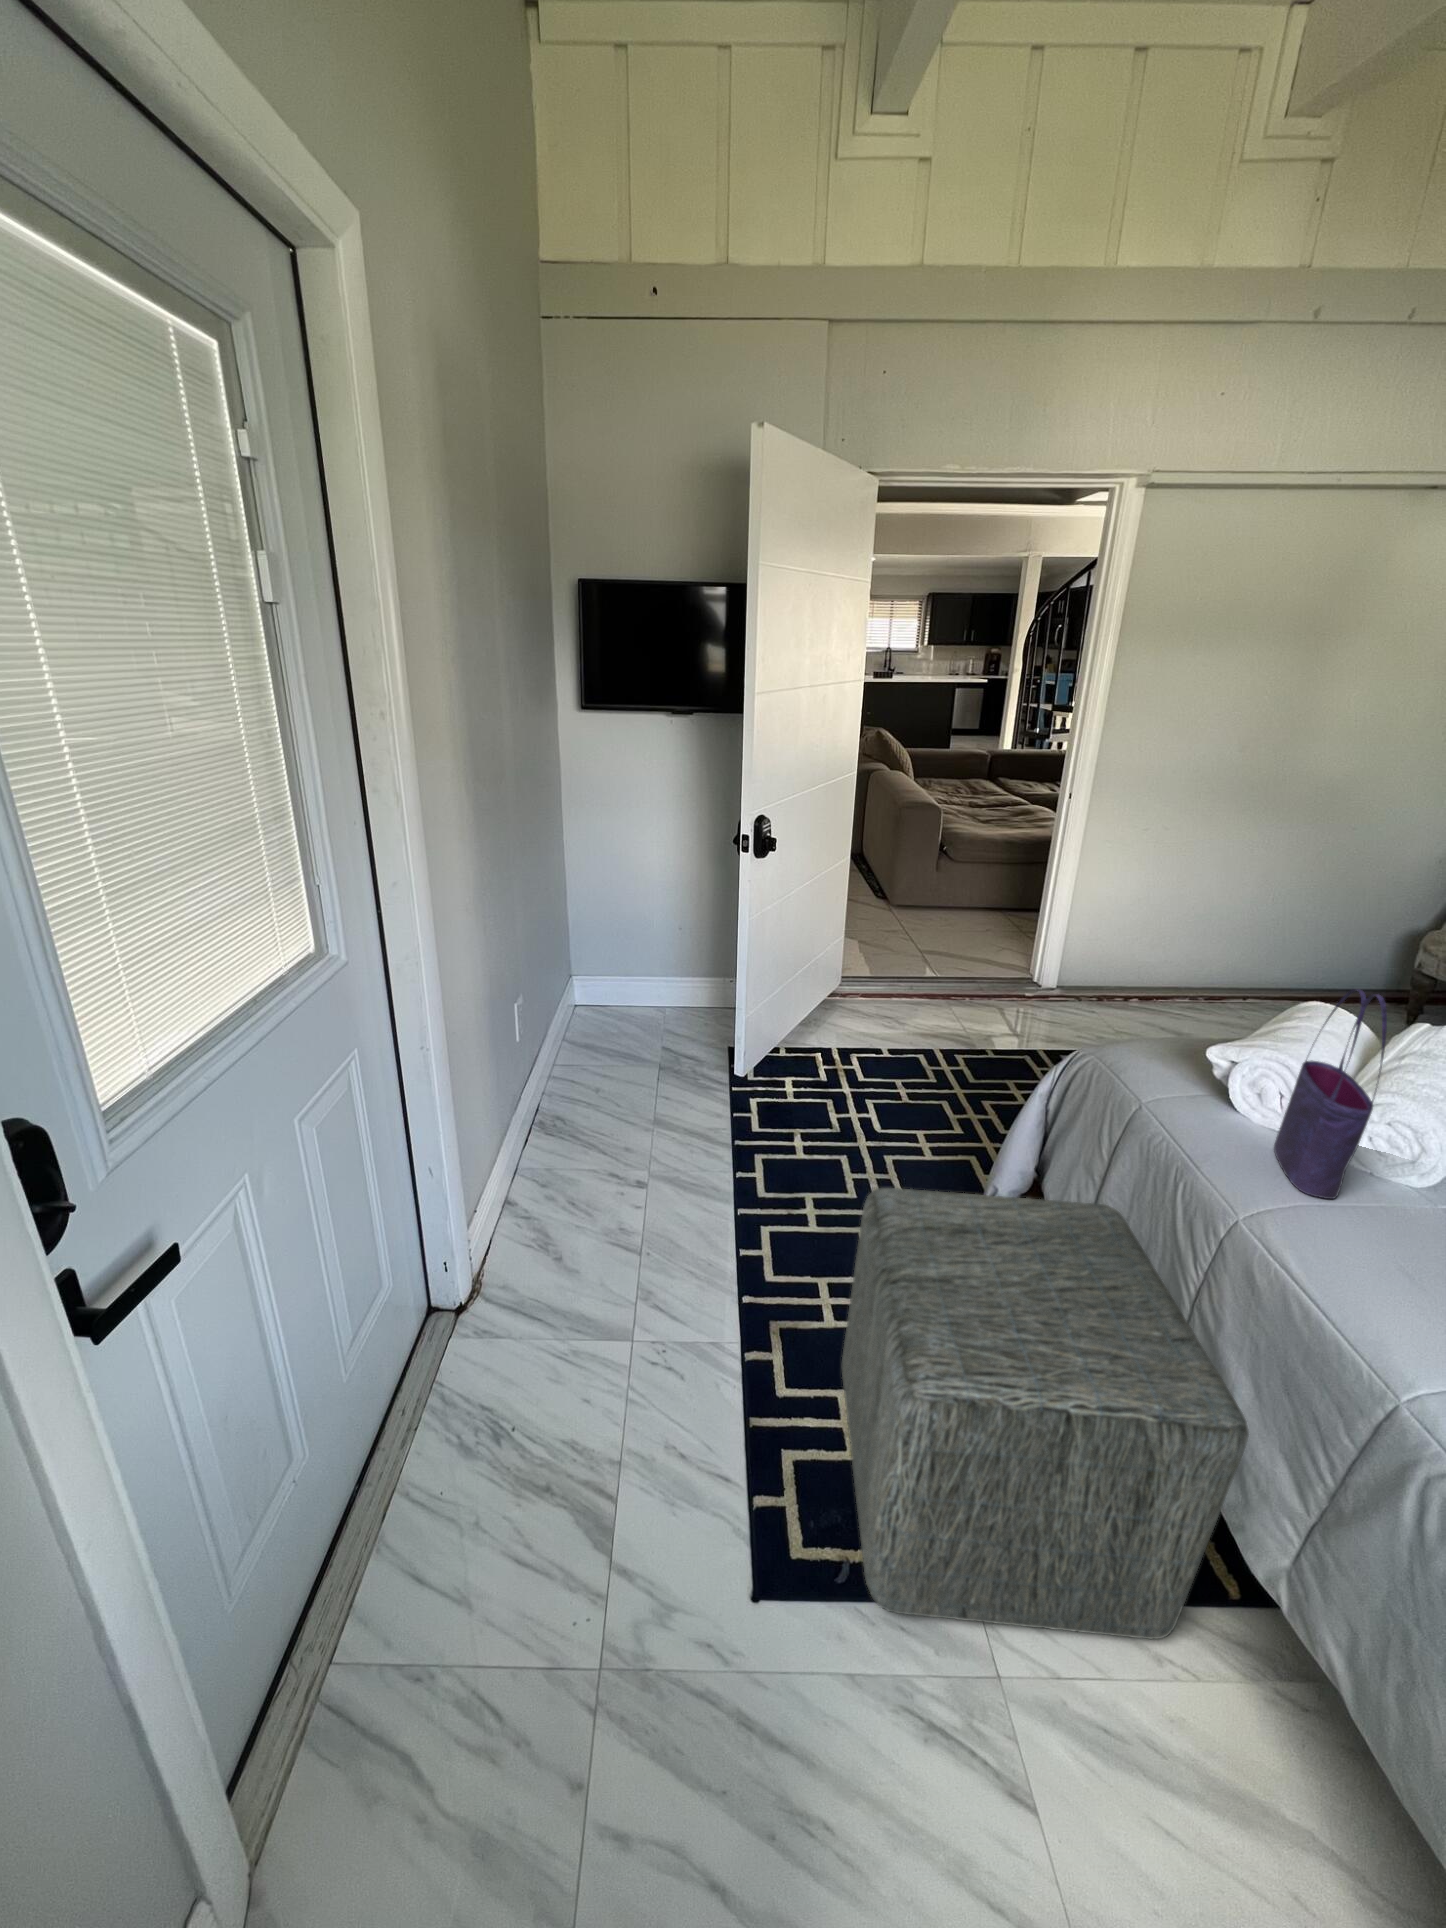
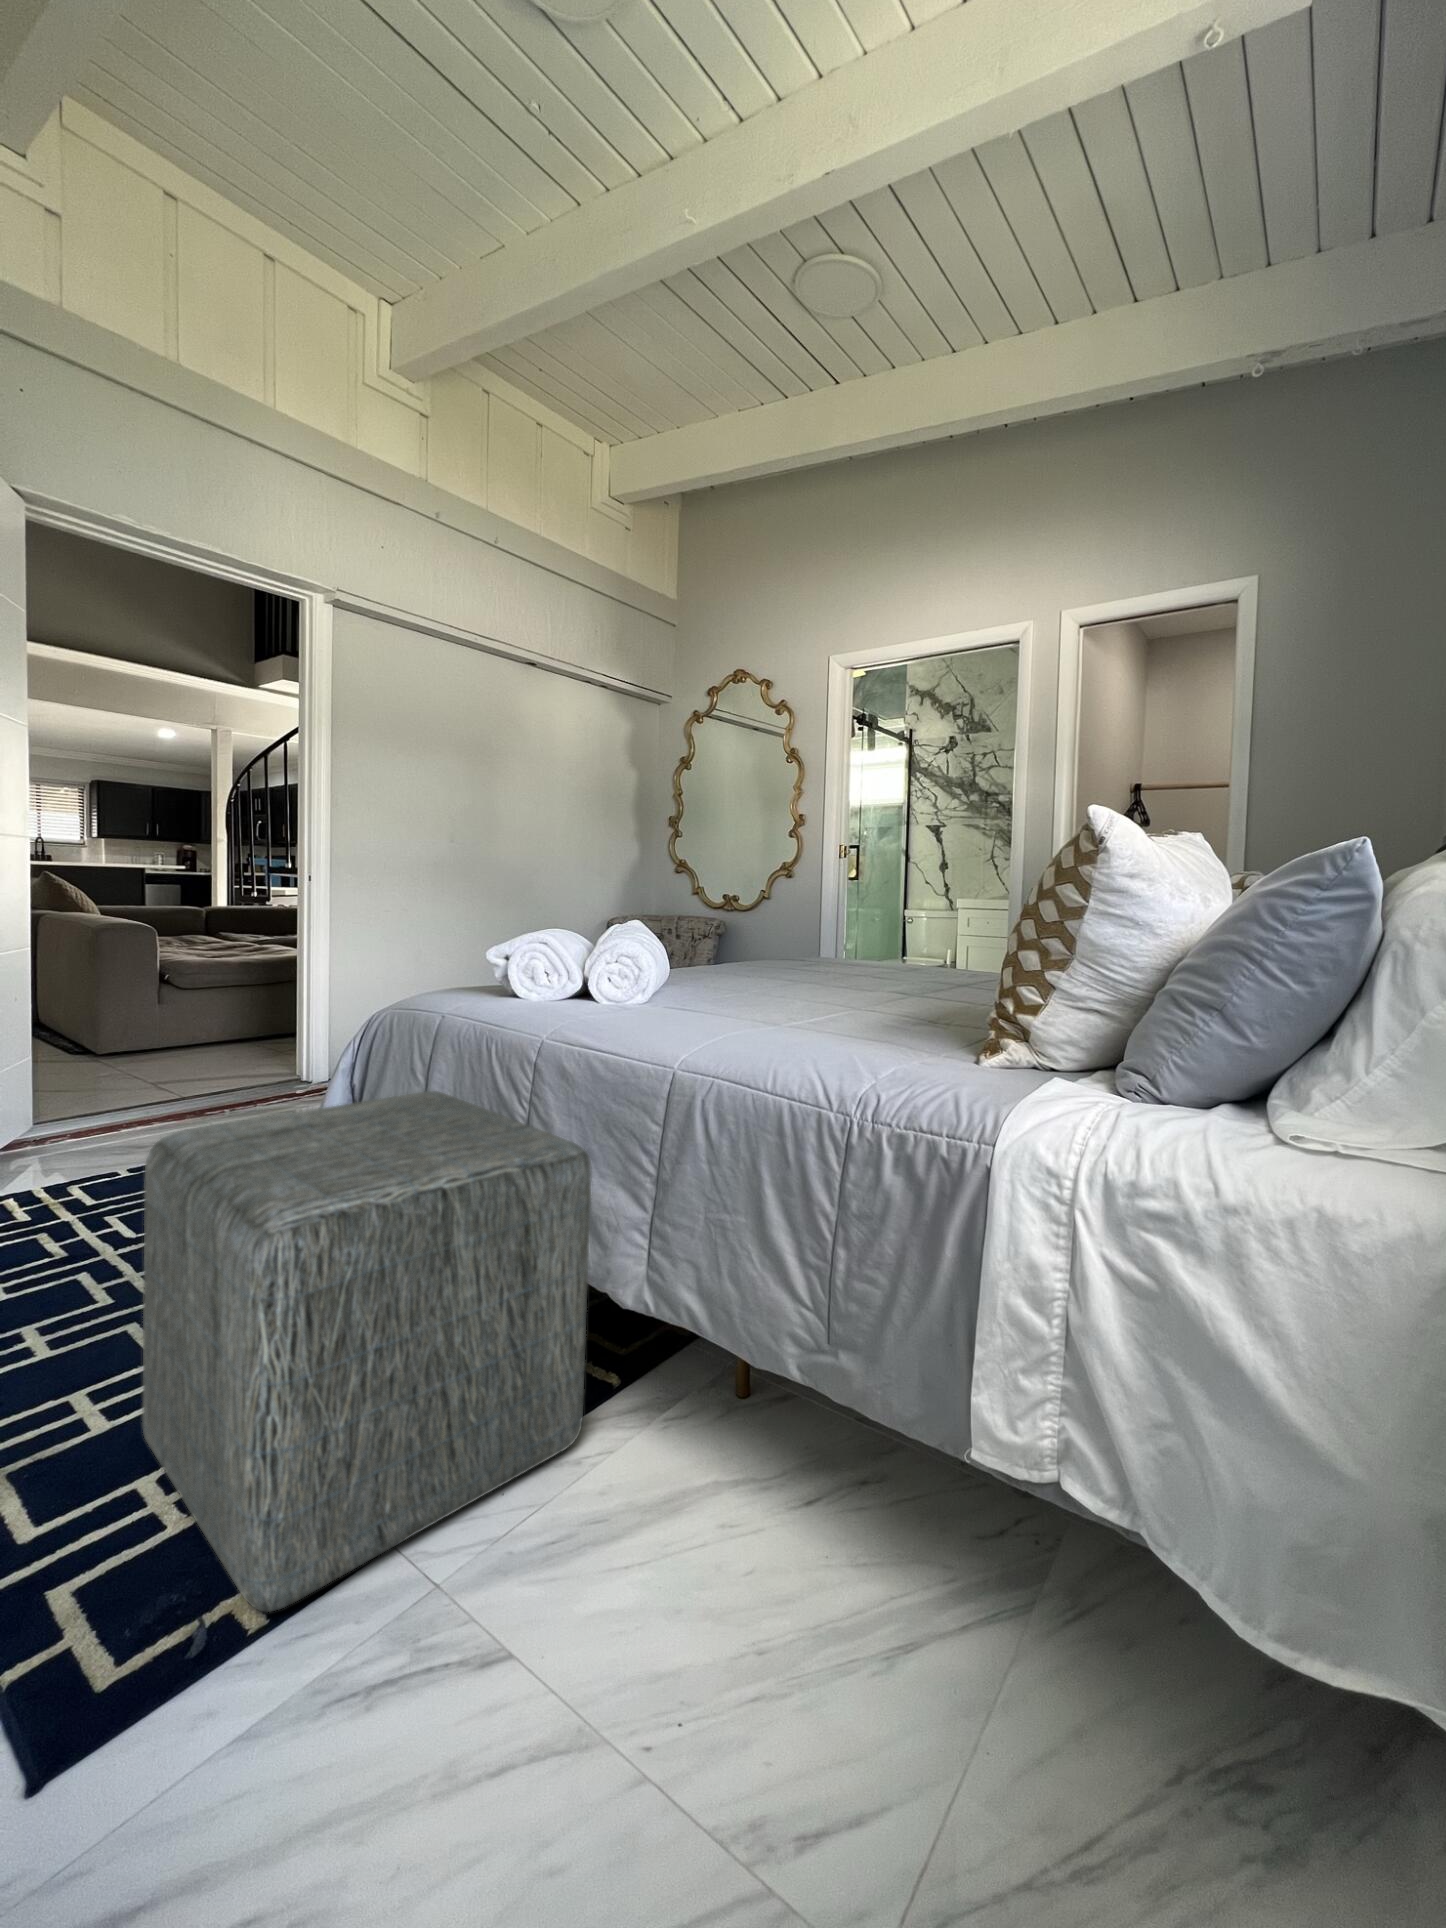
tote bag: present [1274,989,1387,1199] -> none [550,841,605,1014]

